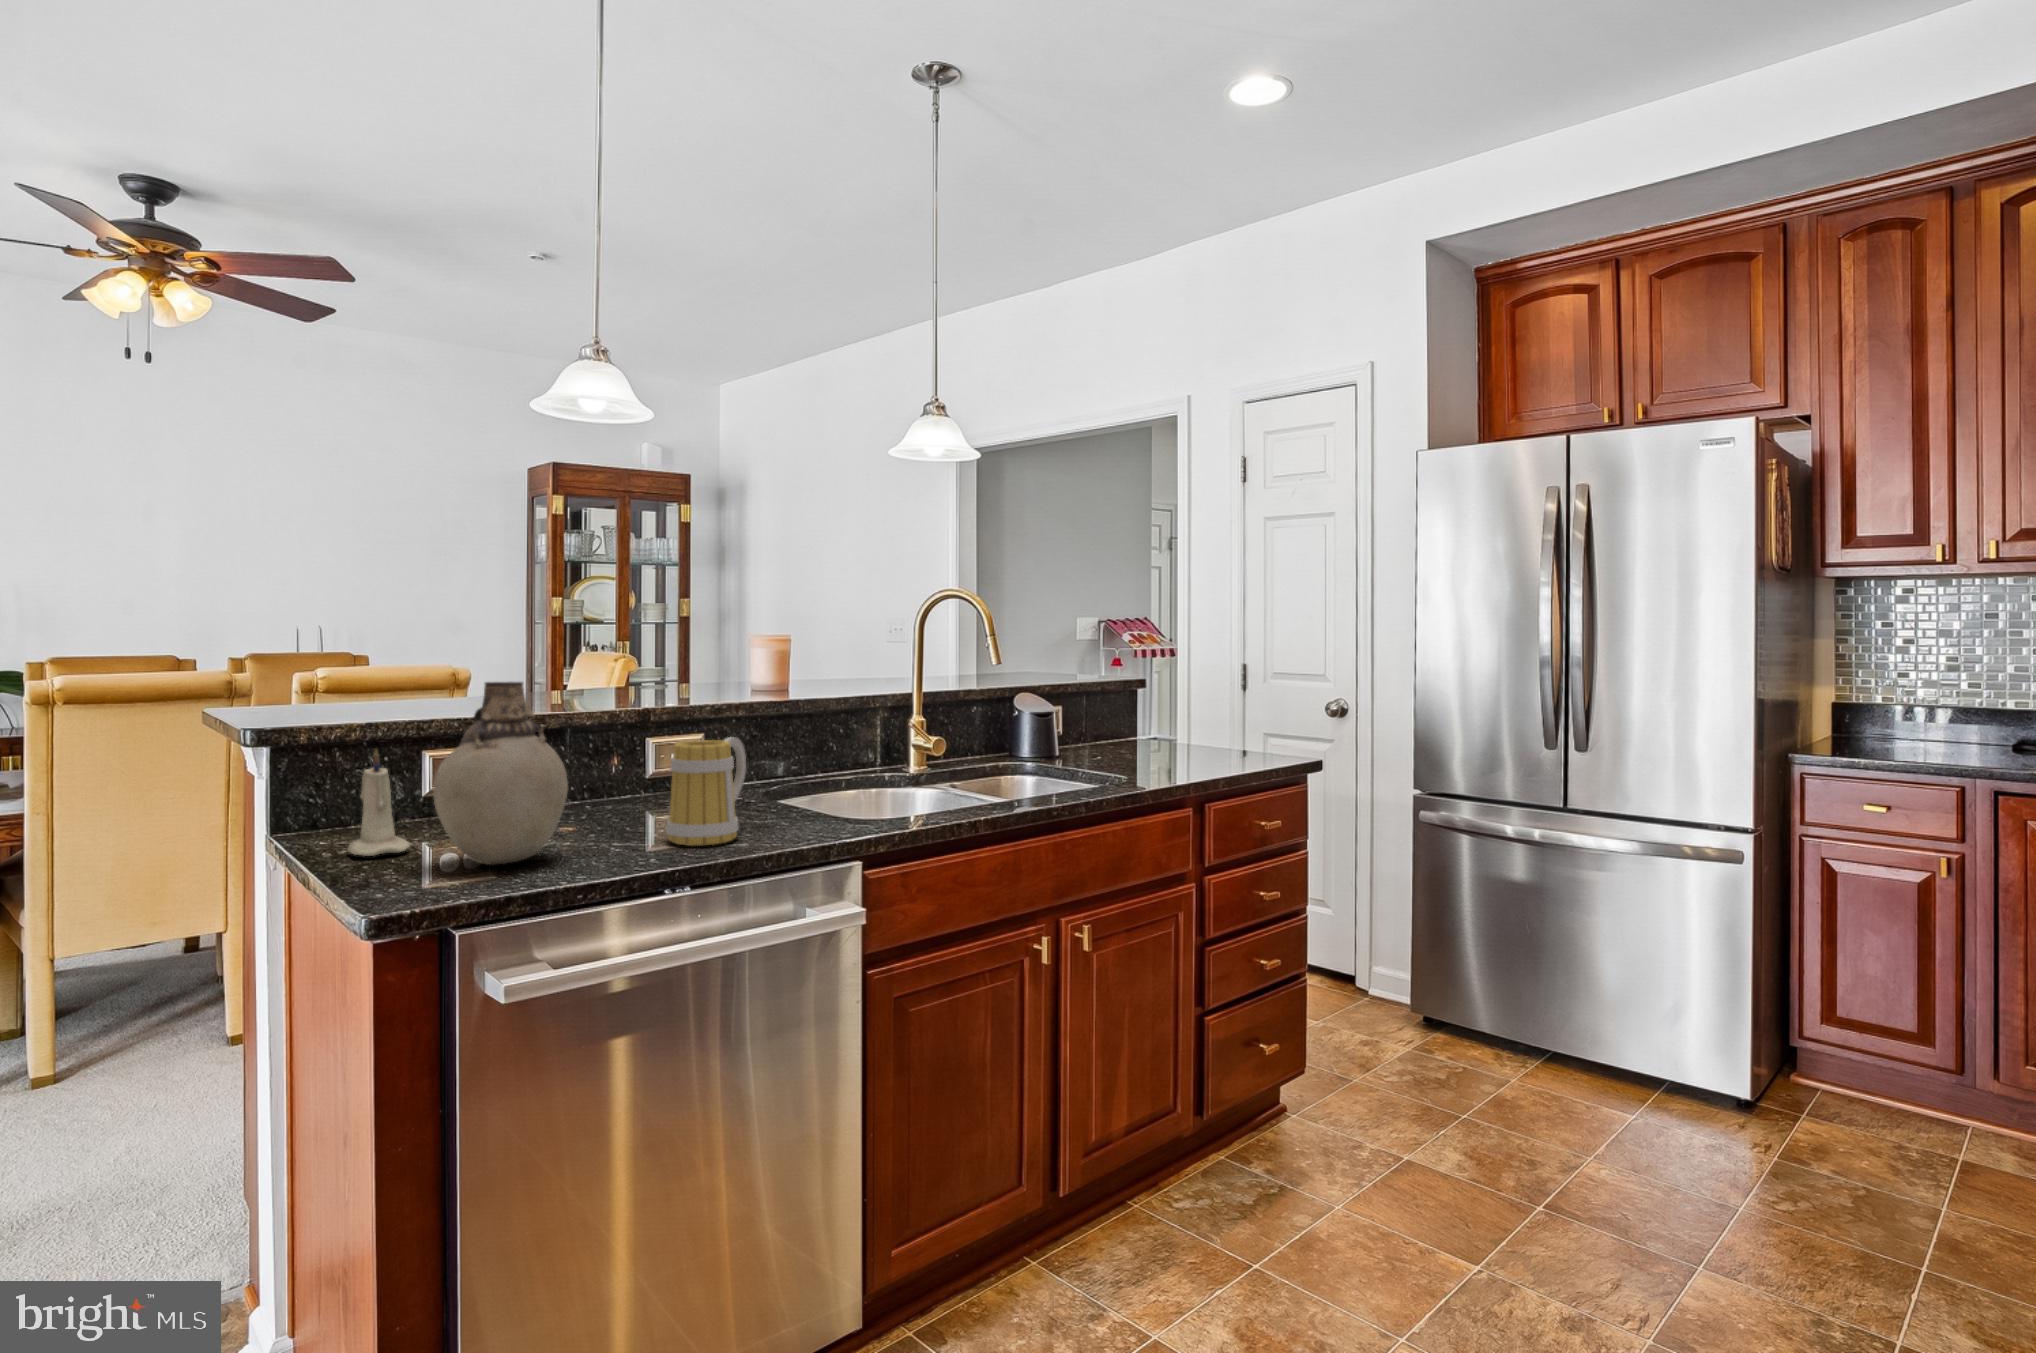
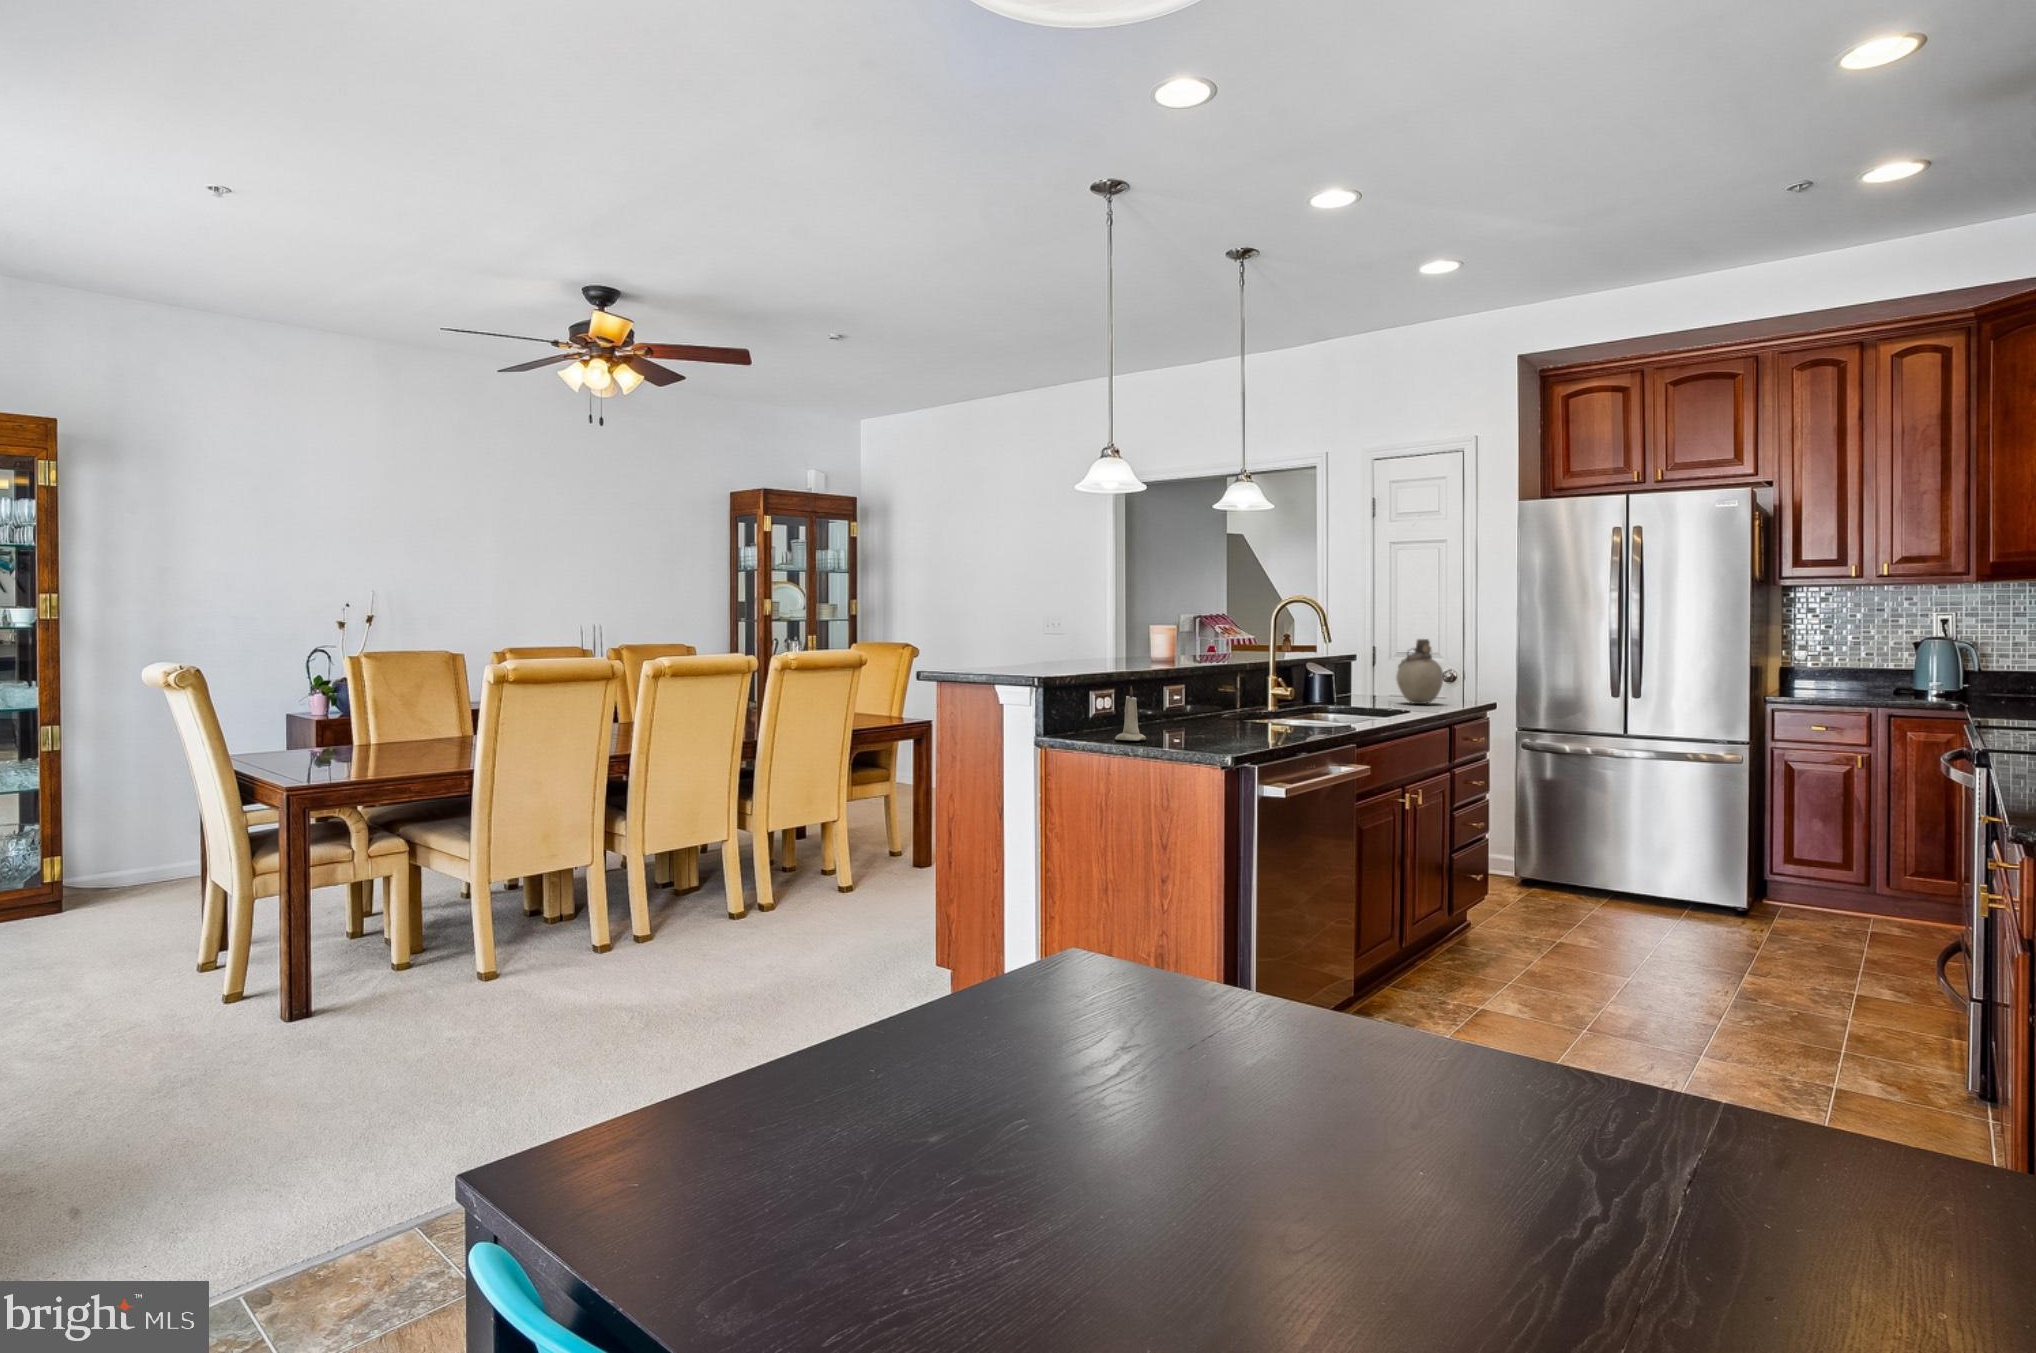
vase: present [433,682,568,865] -> present [1396,639,1443,704]
mug: present [666,737,746,846] -> none [1254,681,1291,736]

